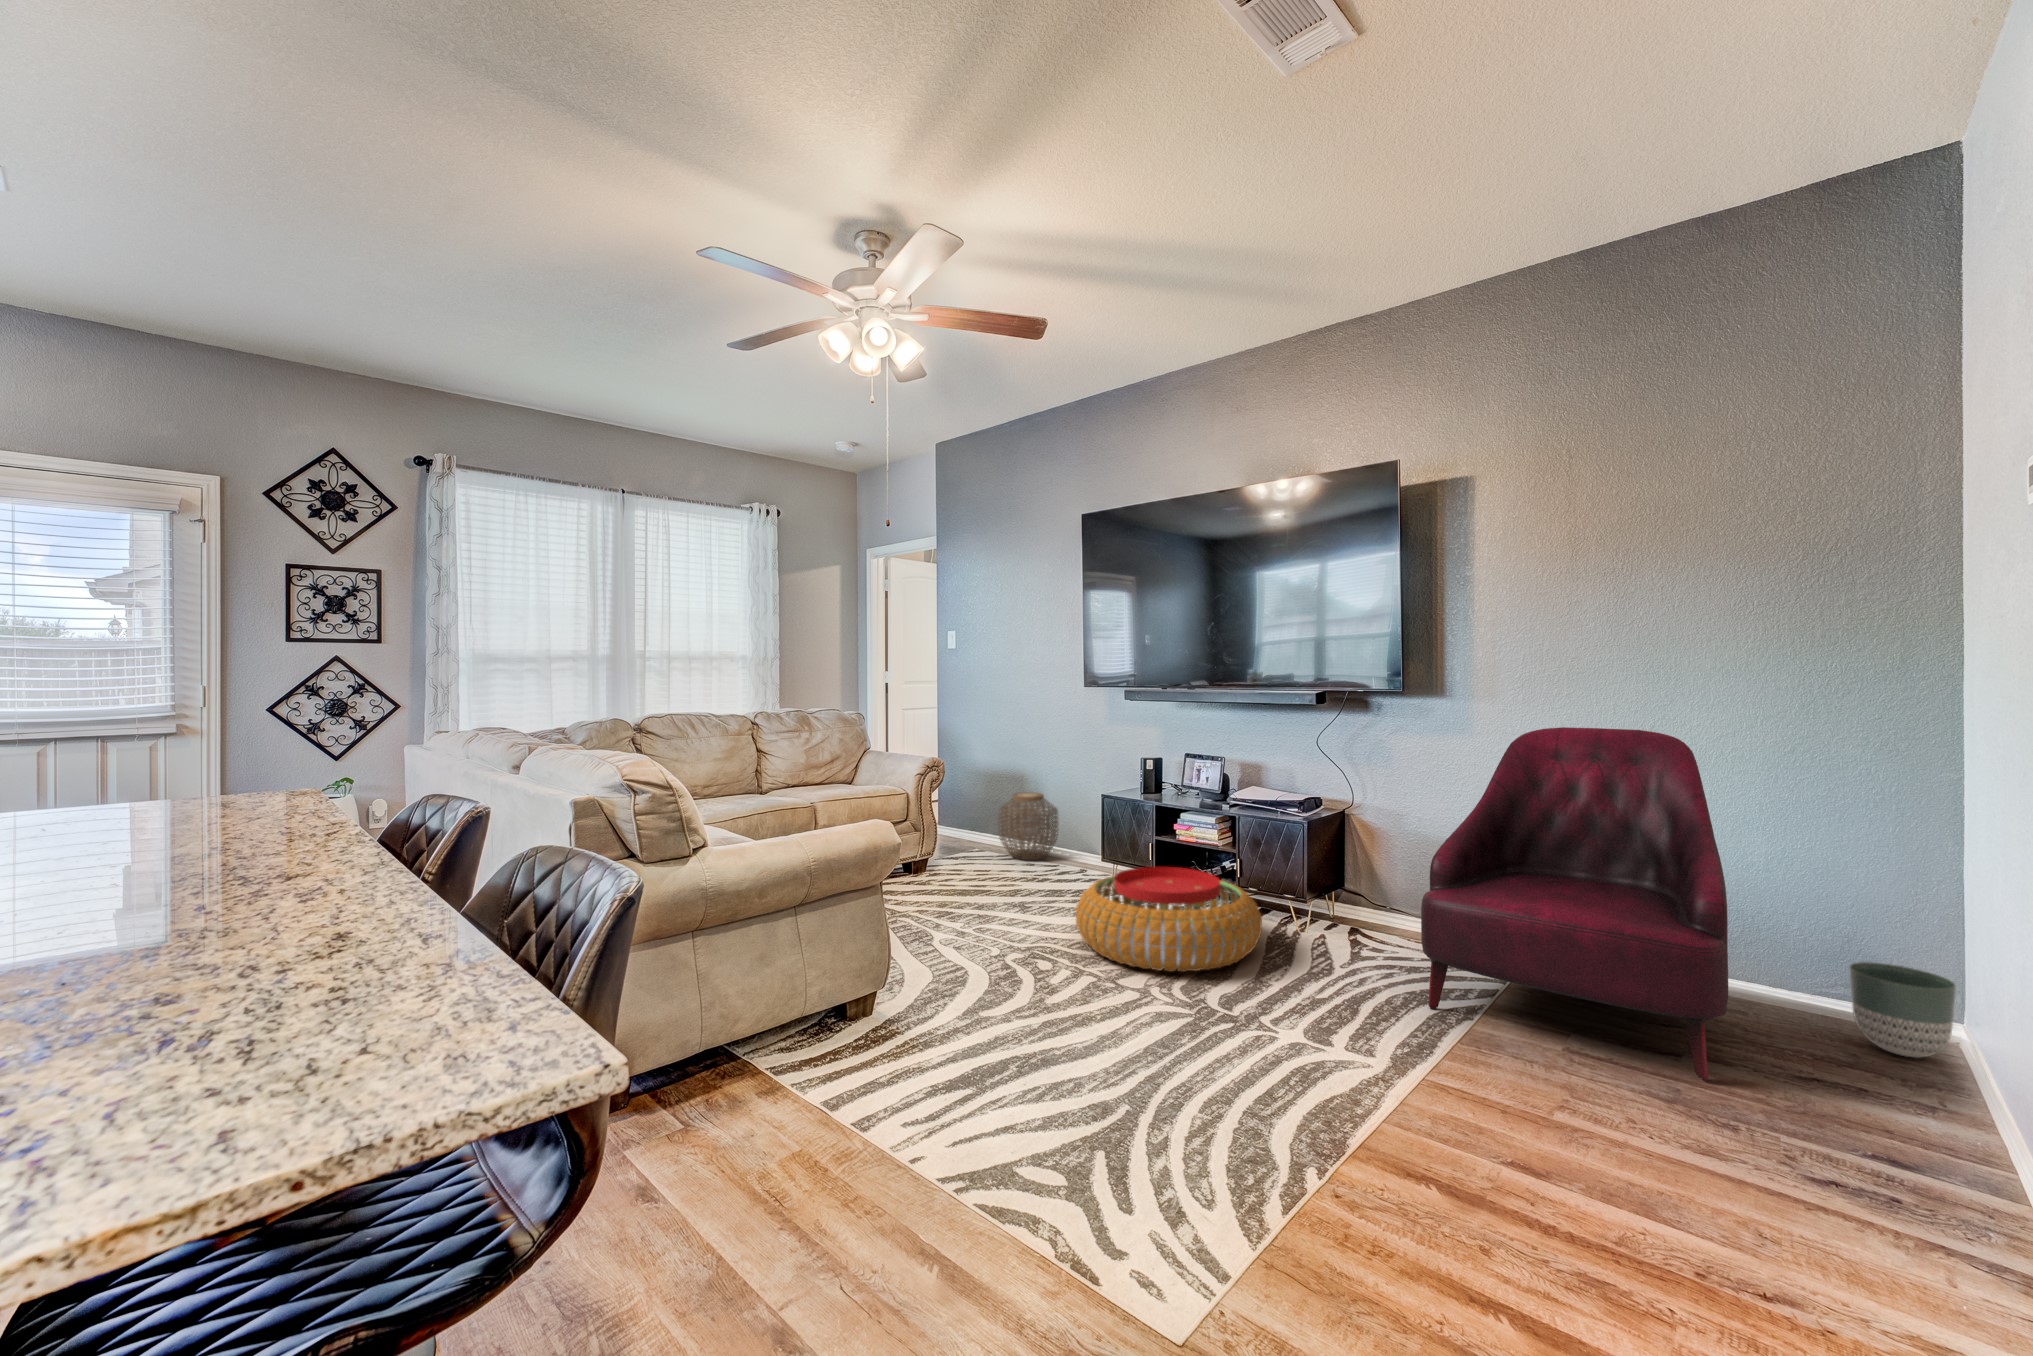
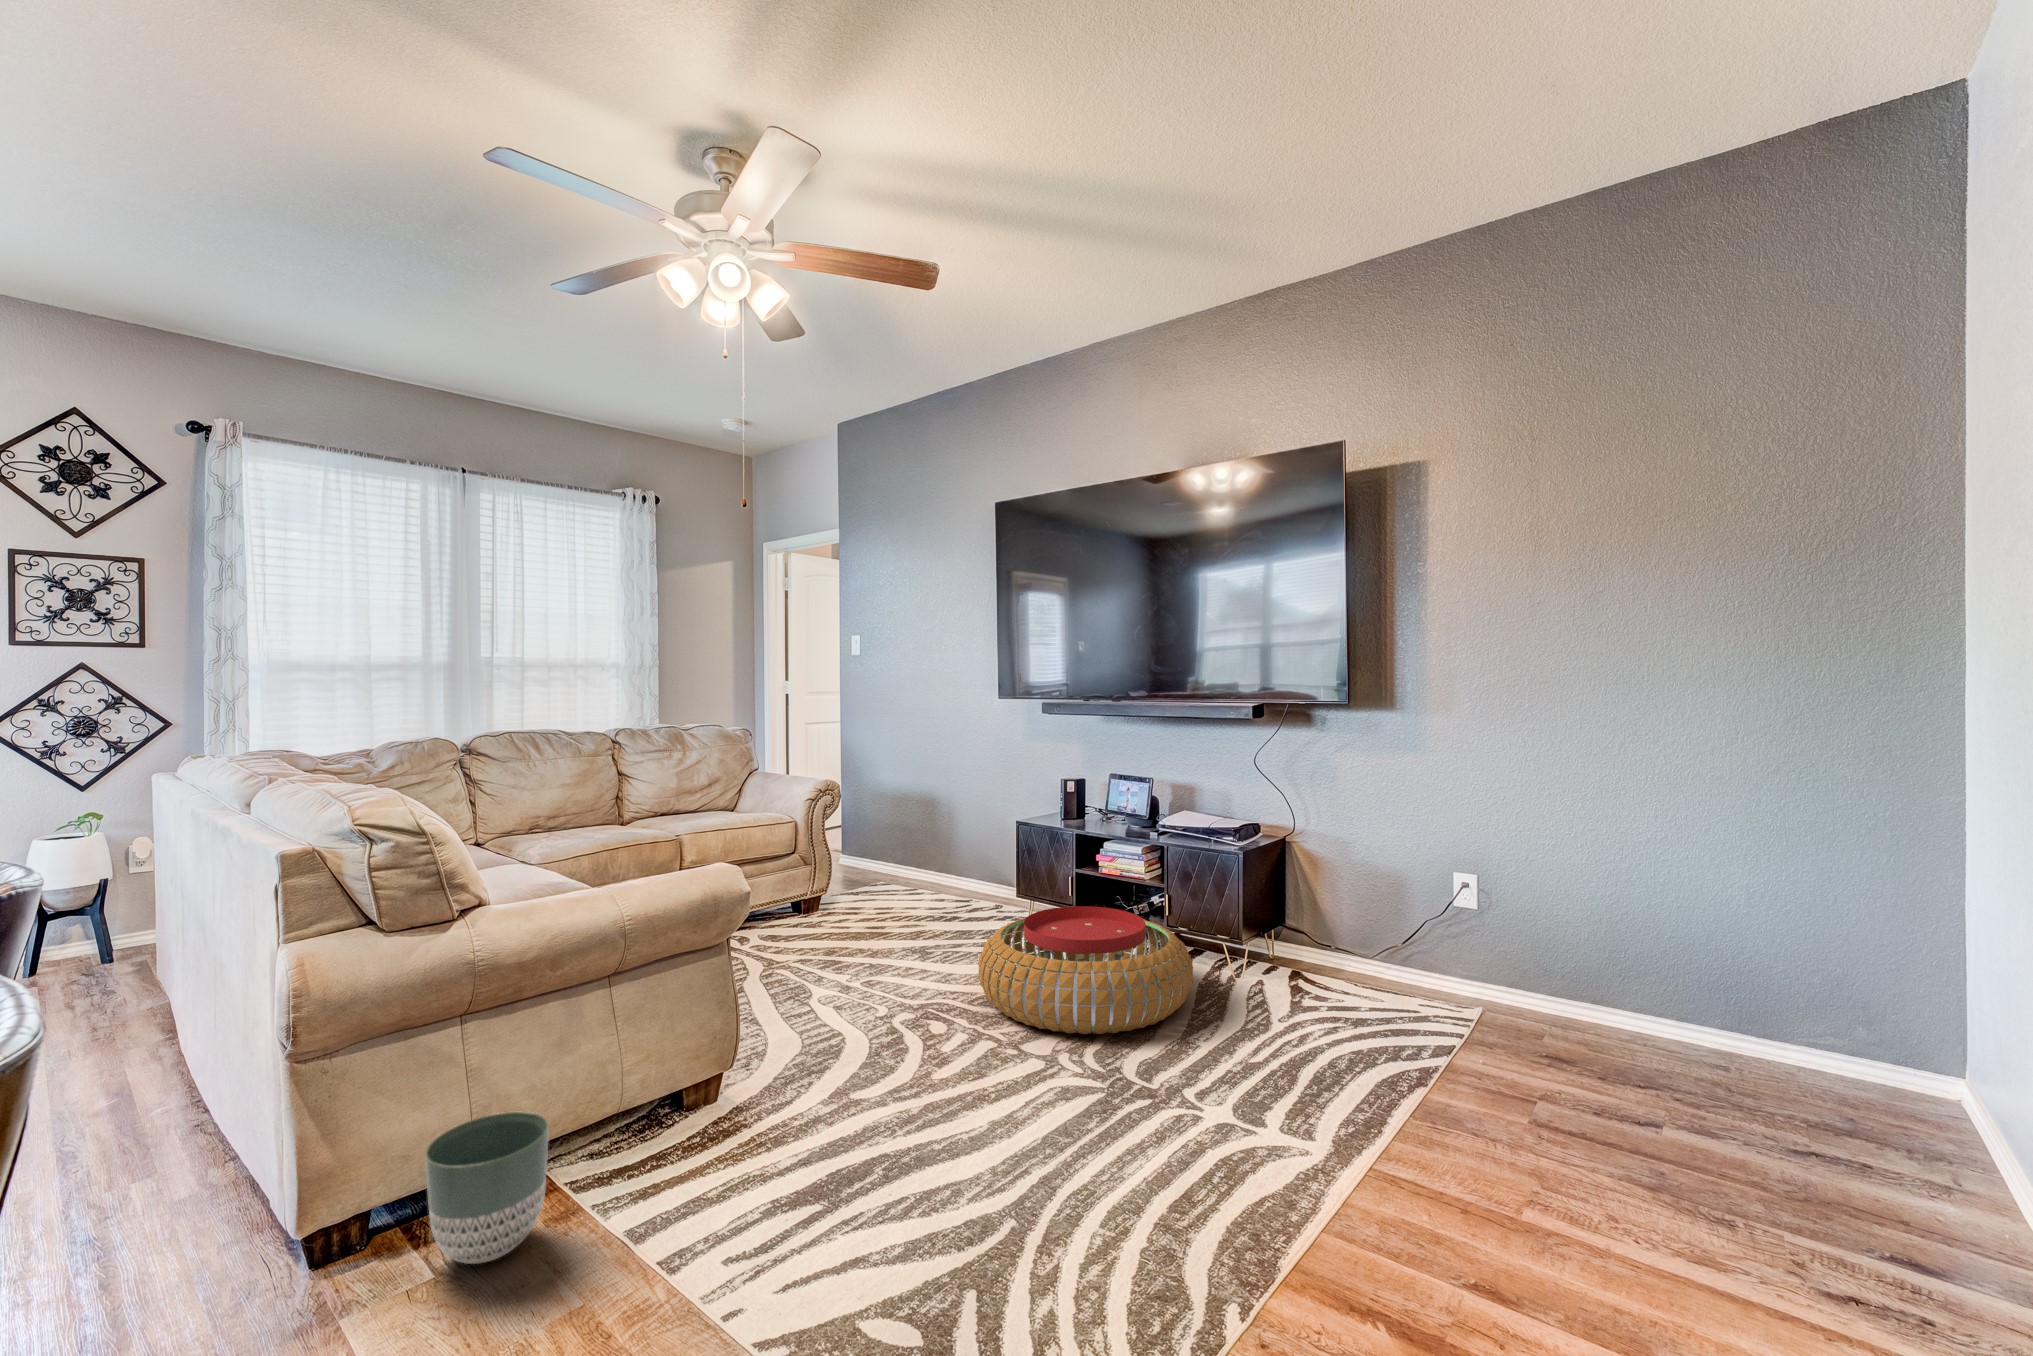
armchair: present [1421,727,1728,1080] -> none [1370,744,1713,1158]
woven basket: present [998,792,1058,860] -> none [904,817,973,896]
planter: present [1849,962,1956,1058] -> present [425,1112,549,1264]

